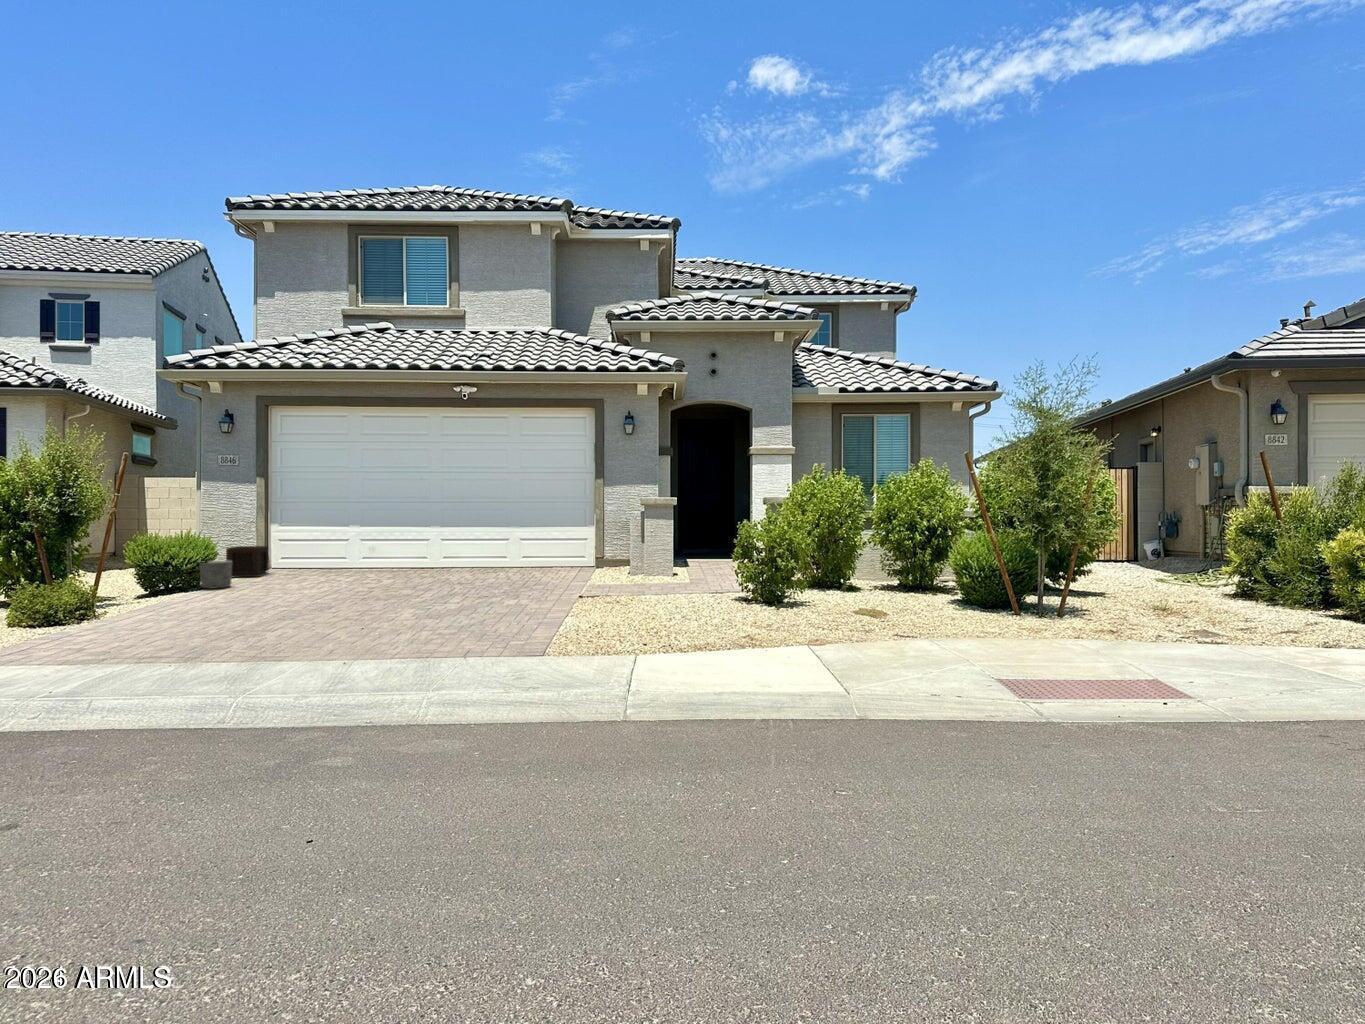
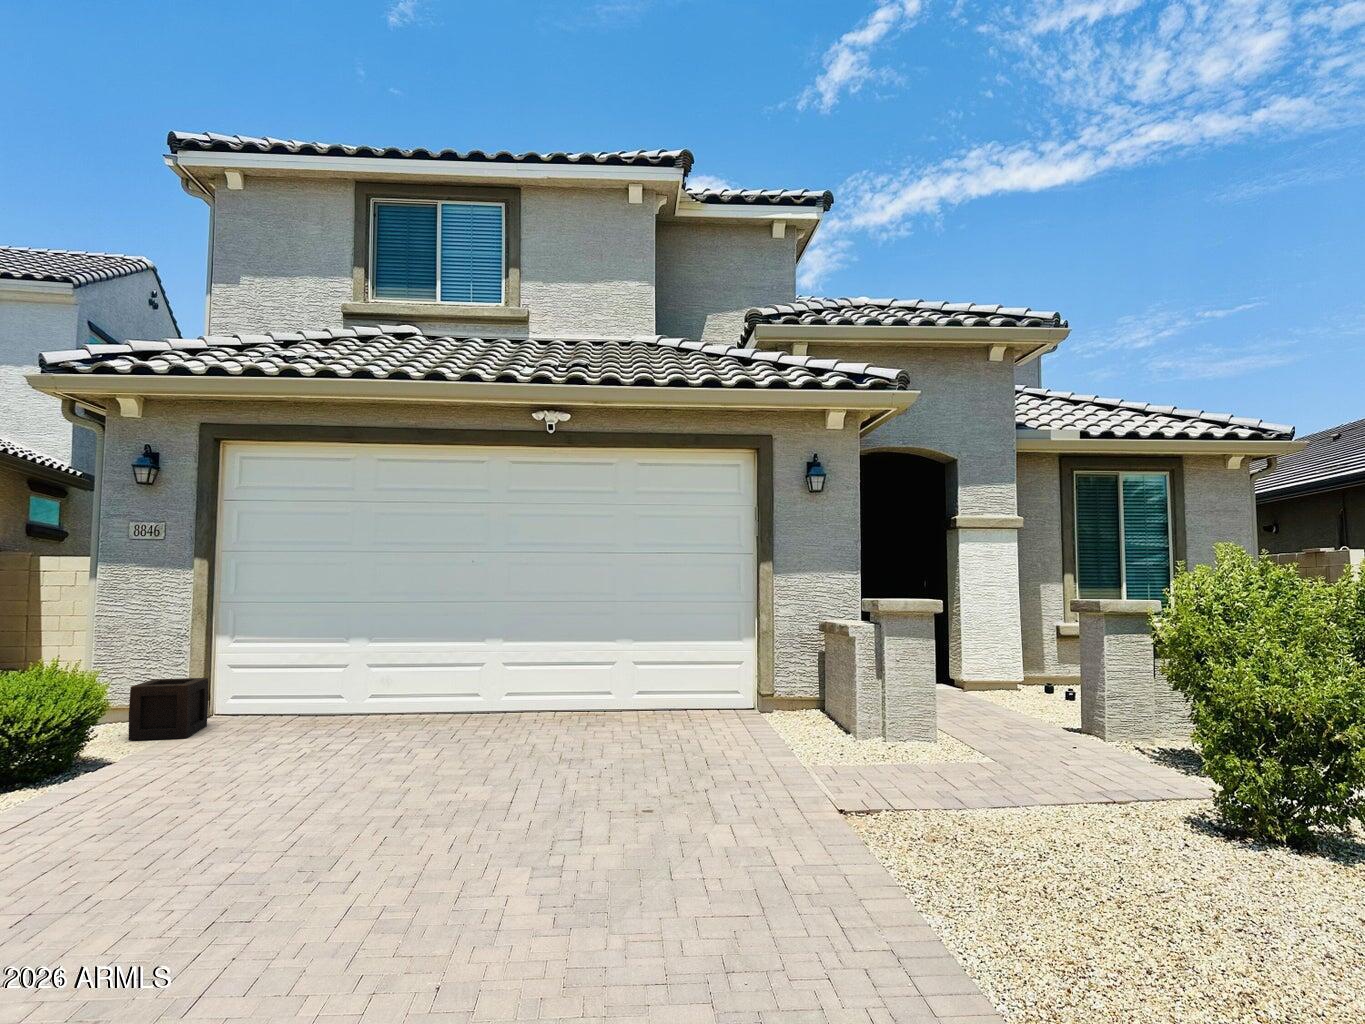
planter: present [200,561,232,589] -> none [66,719,133,779]

